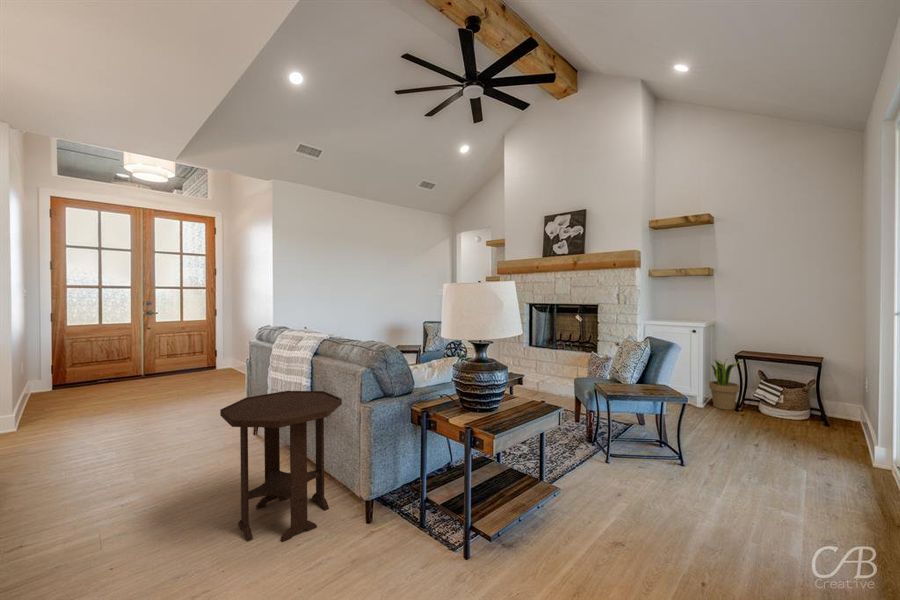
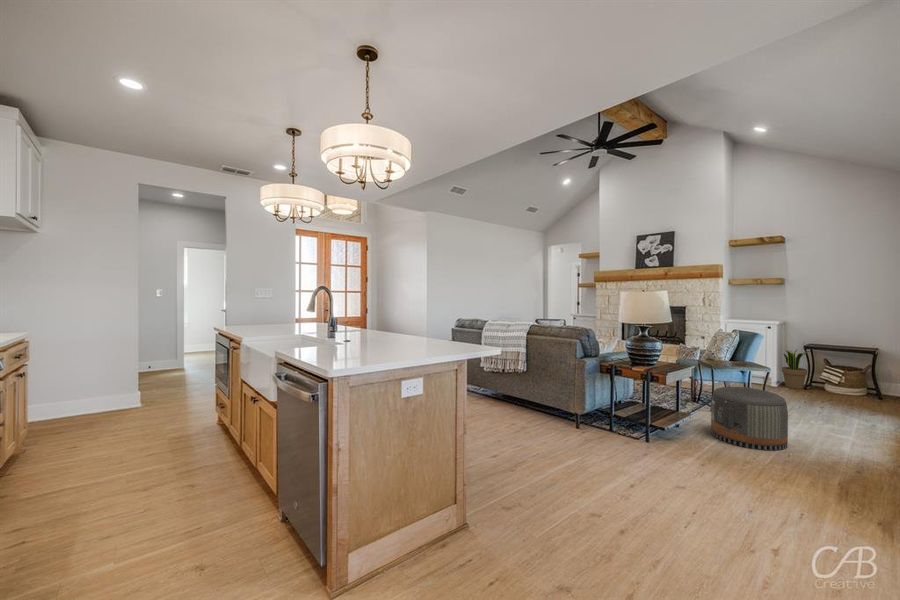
side table: present [220,391,342,542] -> none [492,356,555,436]
pouf: none [590,436,703,561] -> present [711,387,788,450]

